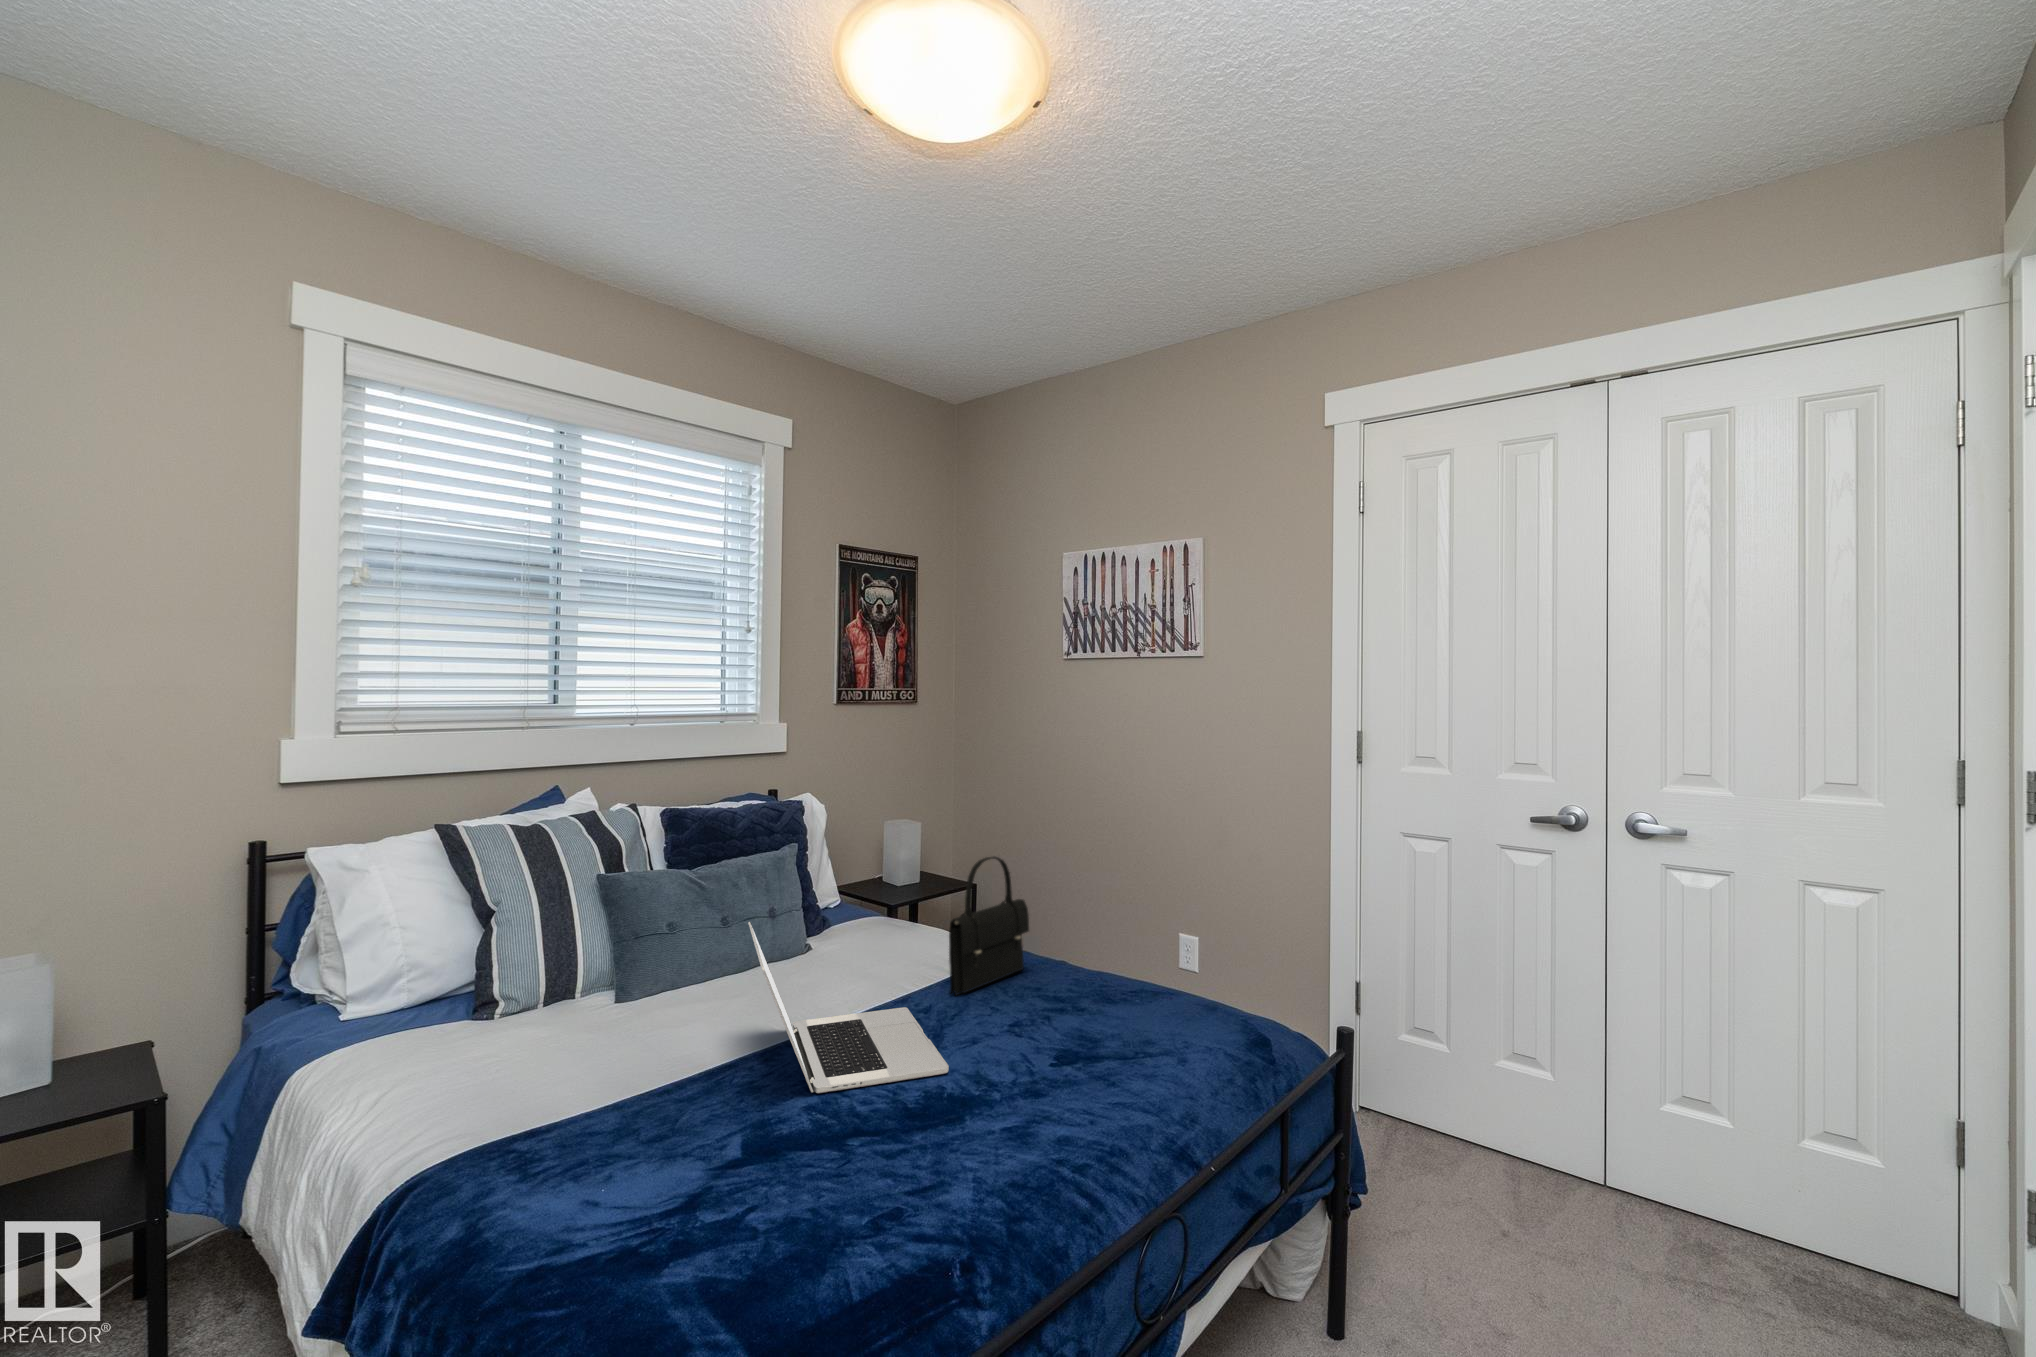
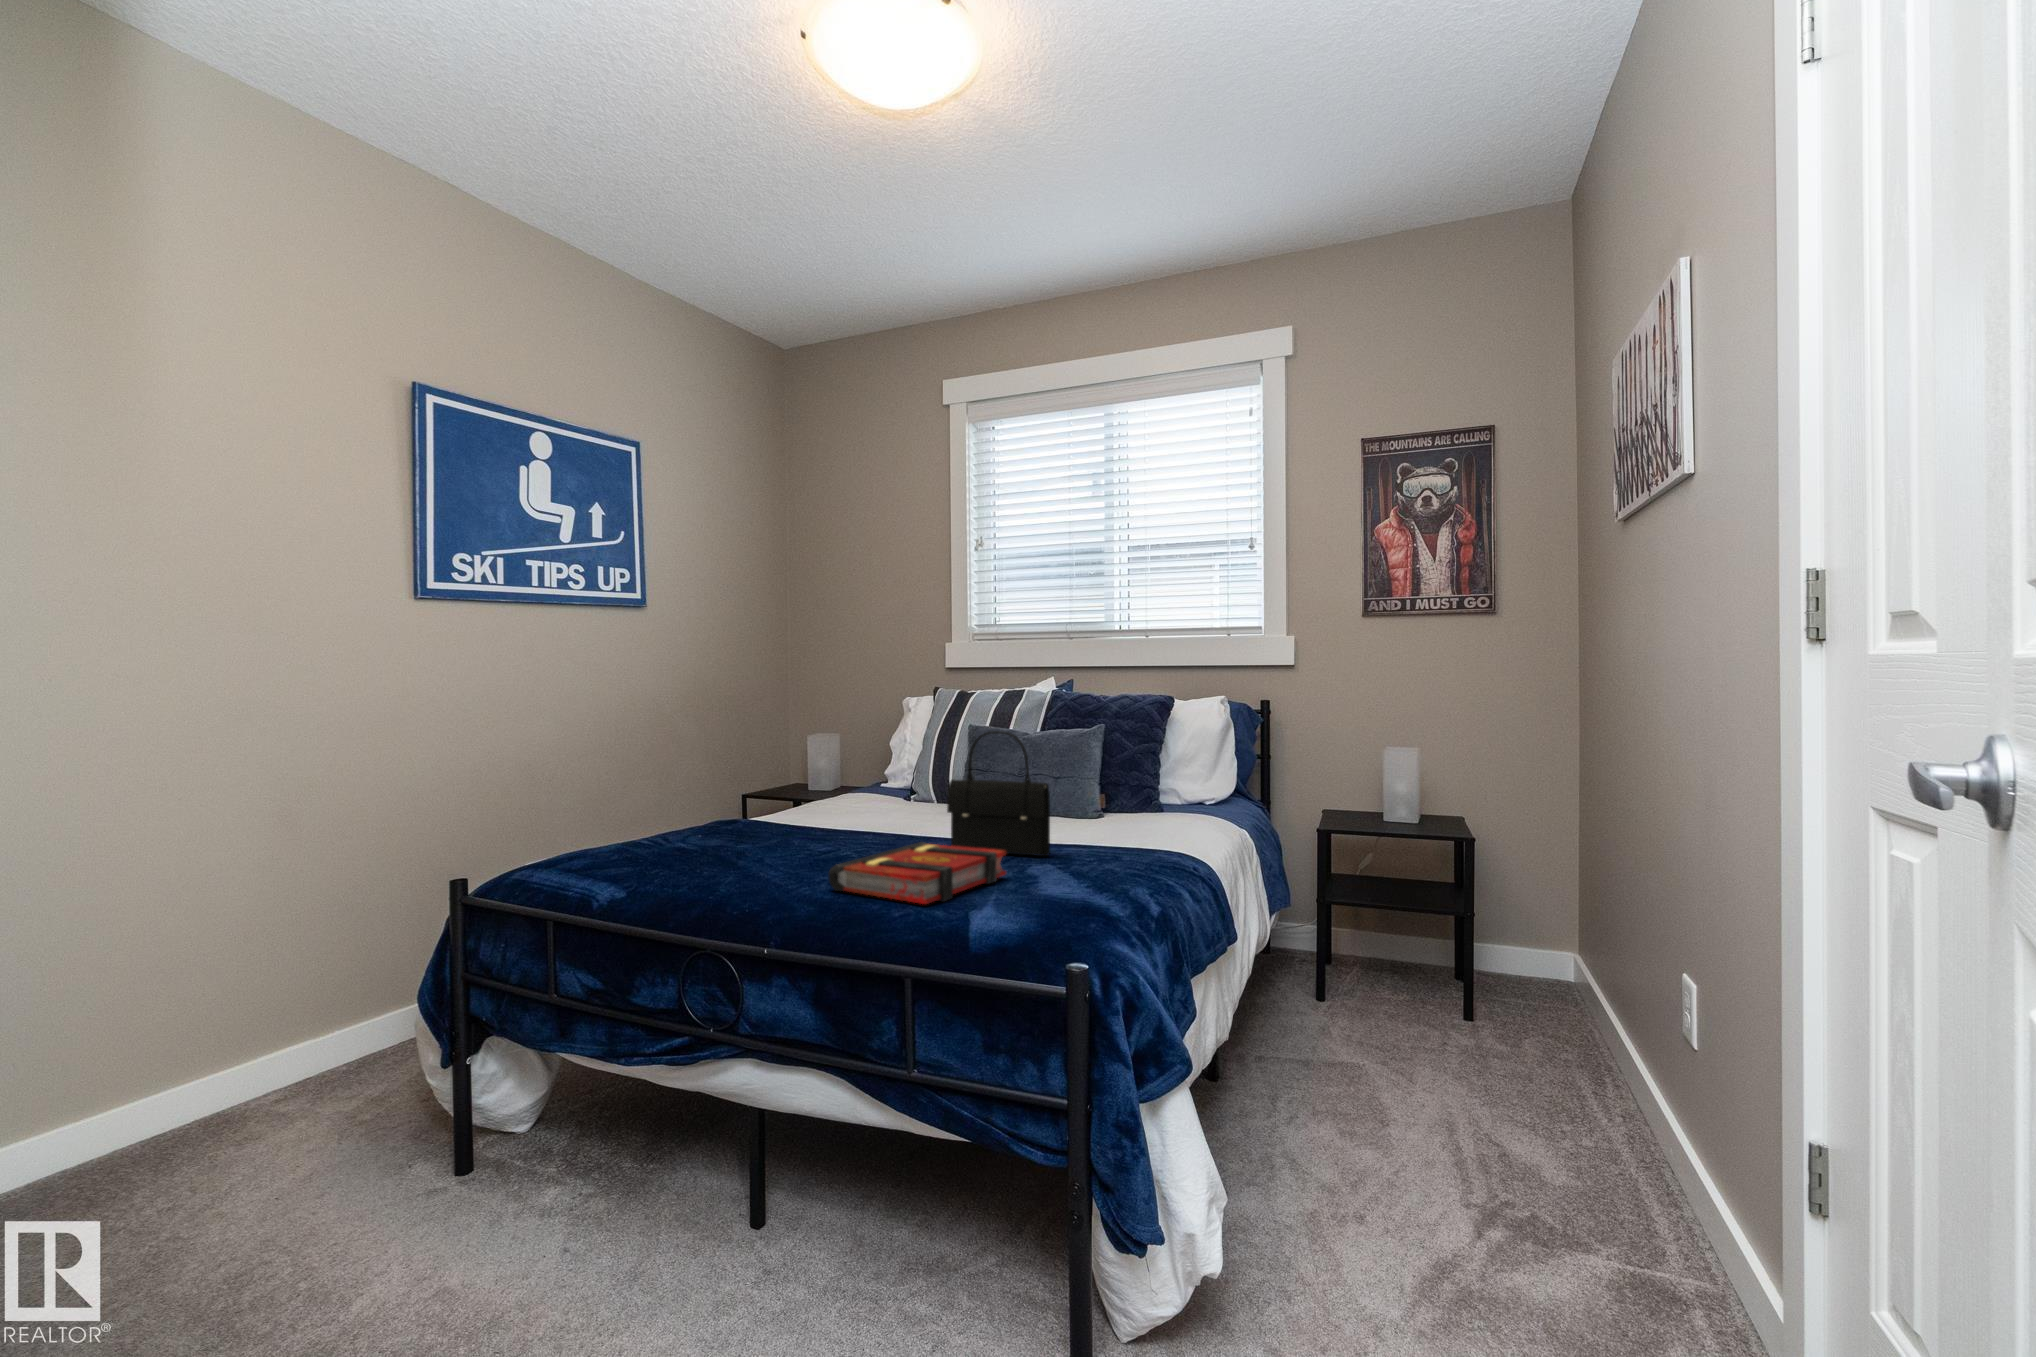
laptop: present [748,922,949,1093] -> none [718,747,896,862]
book: none [1025,962,1200,1043] -> present [828,842,1006,904]

